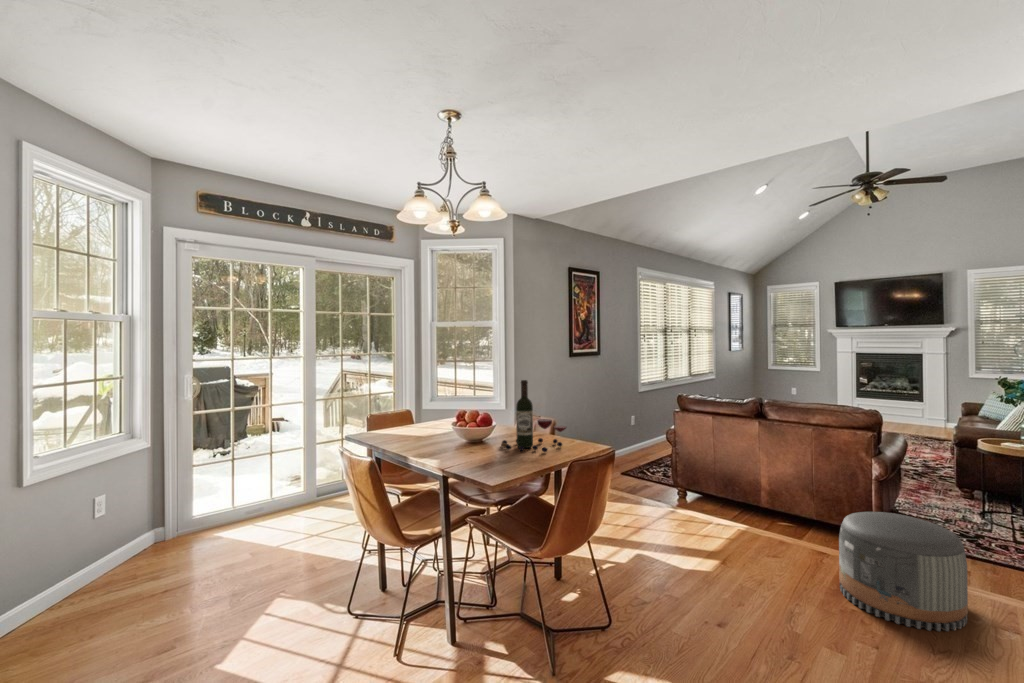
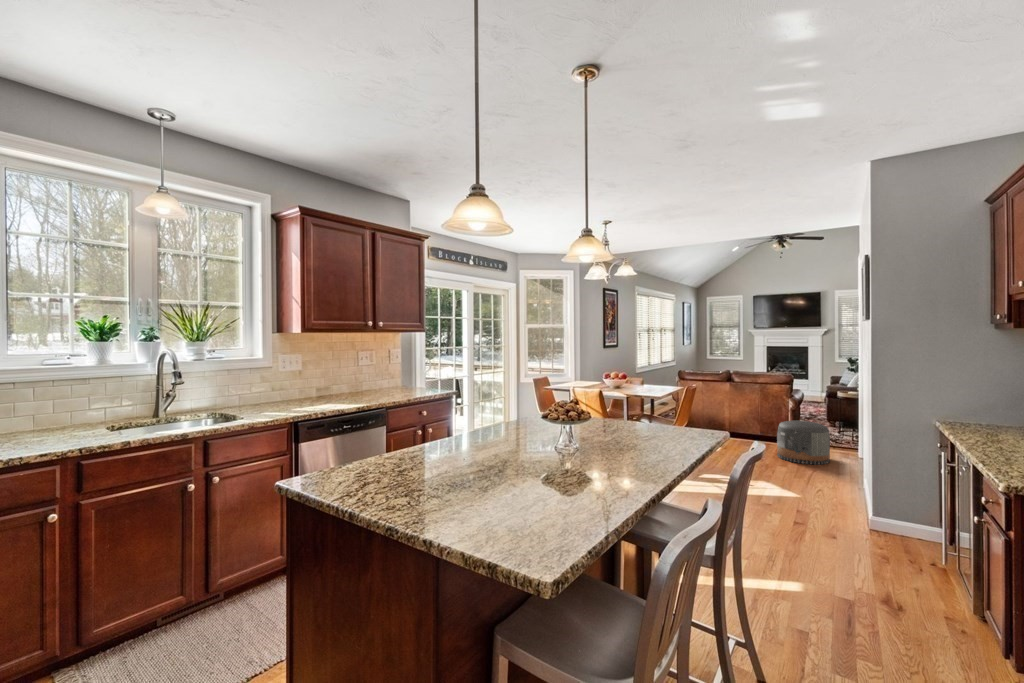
wine bottle: present [501,380,567,452] -> none [629,358,665,391]

